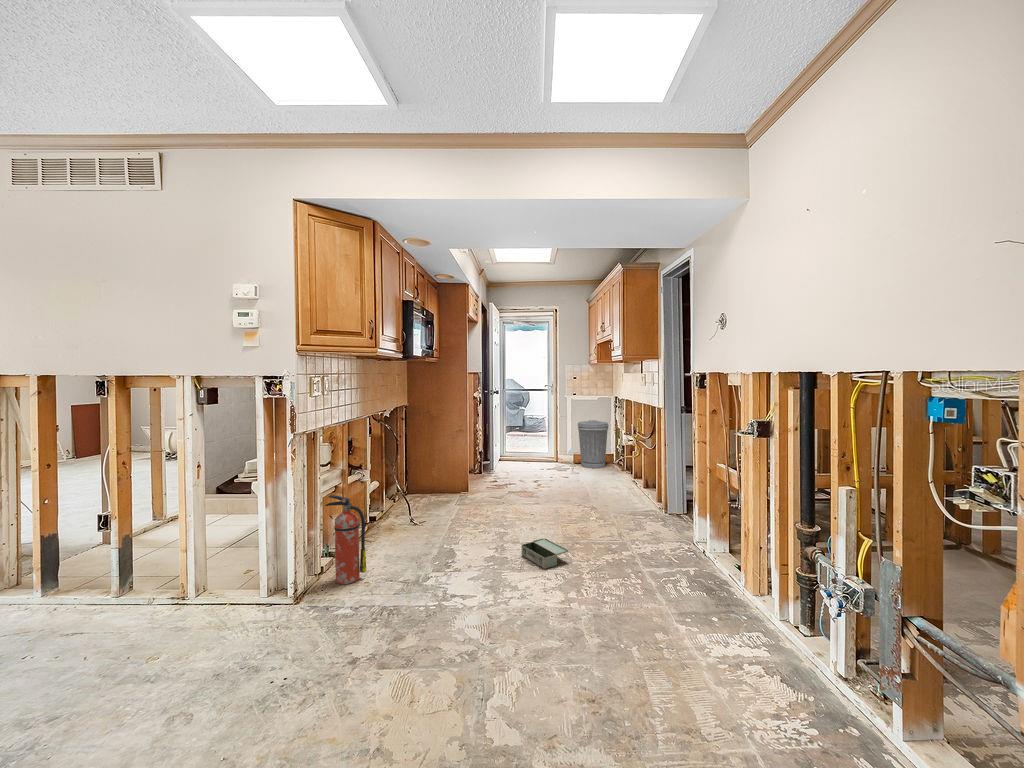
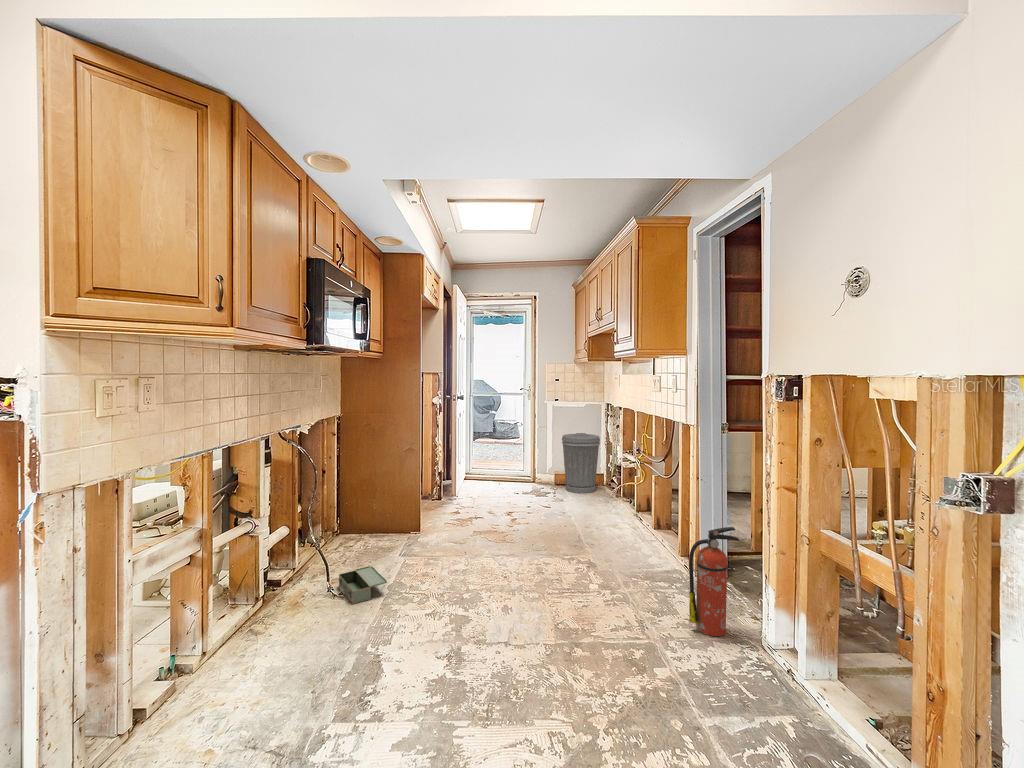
fire extinguisher: present [325,495,366,584] -> present [689,527,740,636]
toolbox: present [521,539,568,569] -> present [339,566,387,604]

